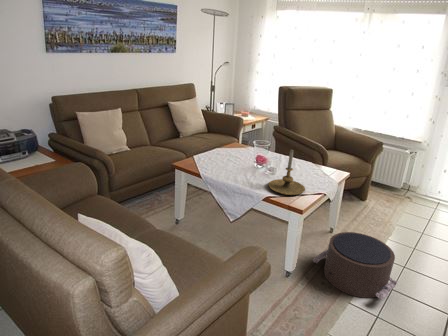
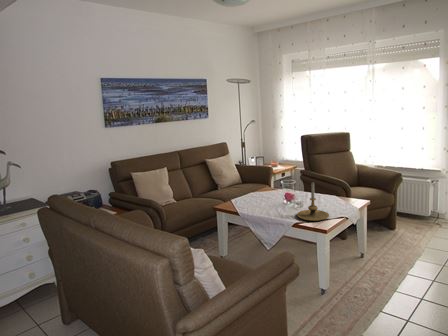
pouf: present [312,232,397,299] -> none [344,252,425,307]

